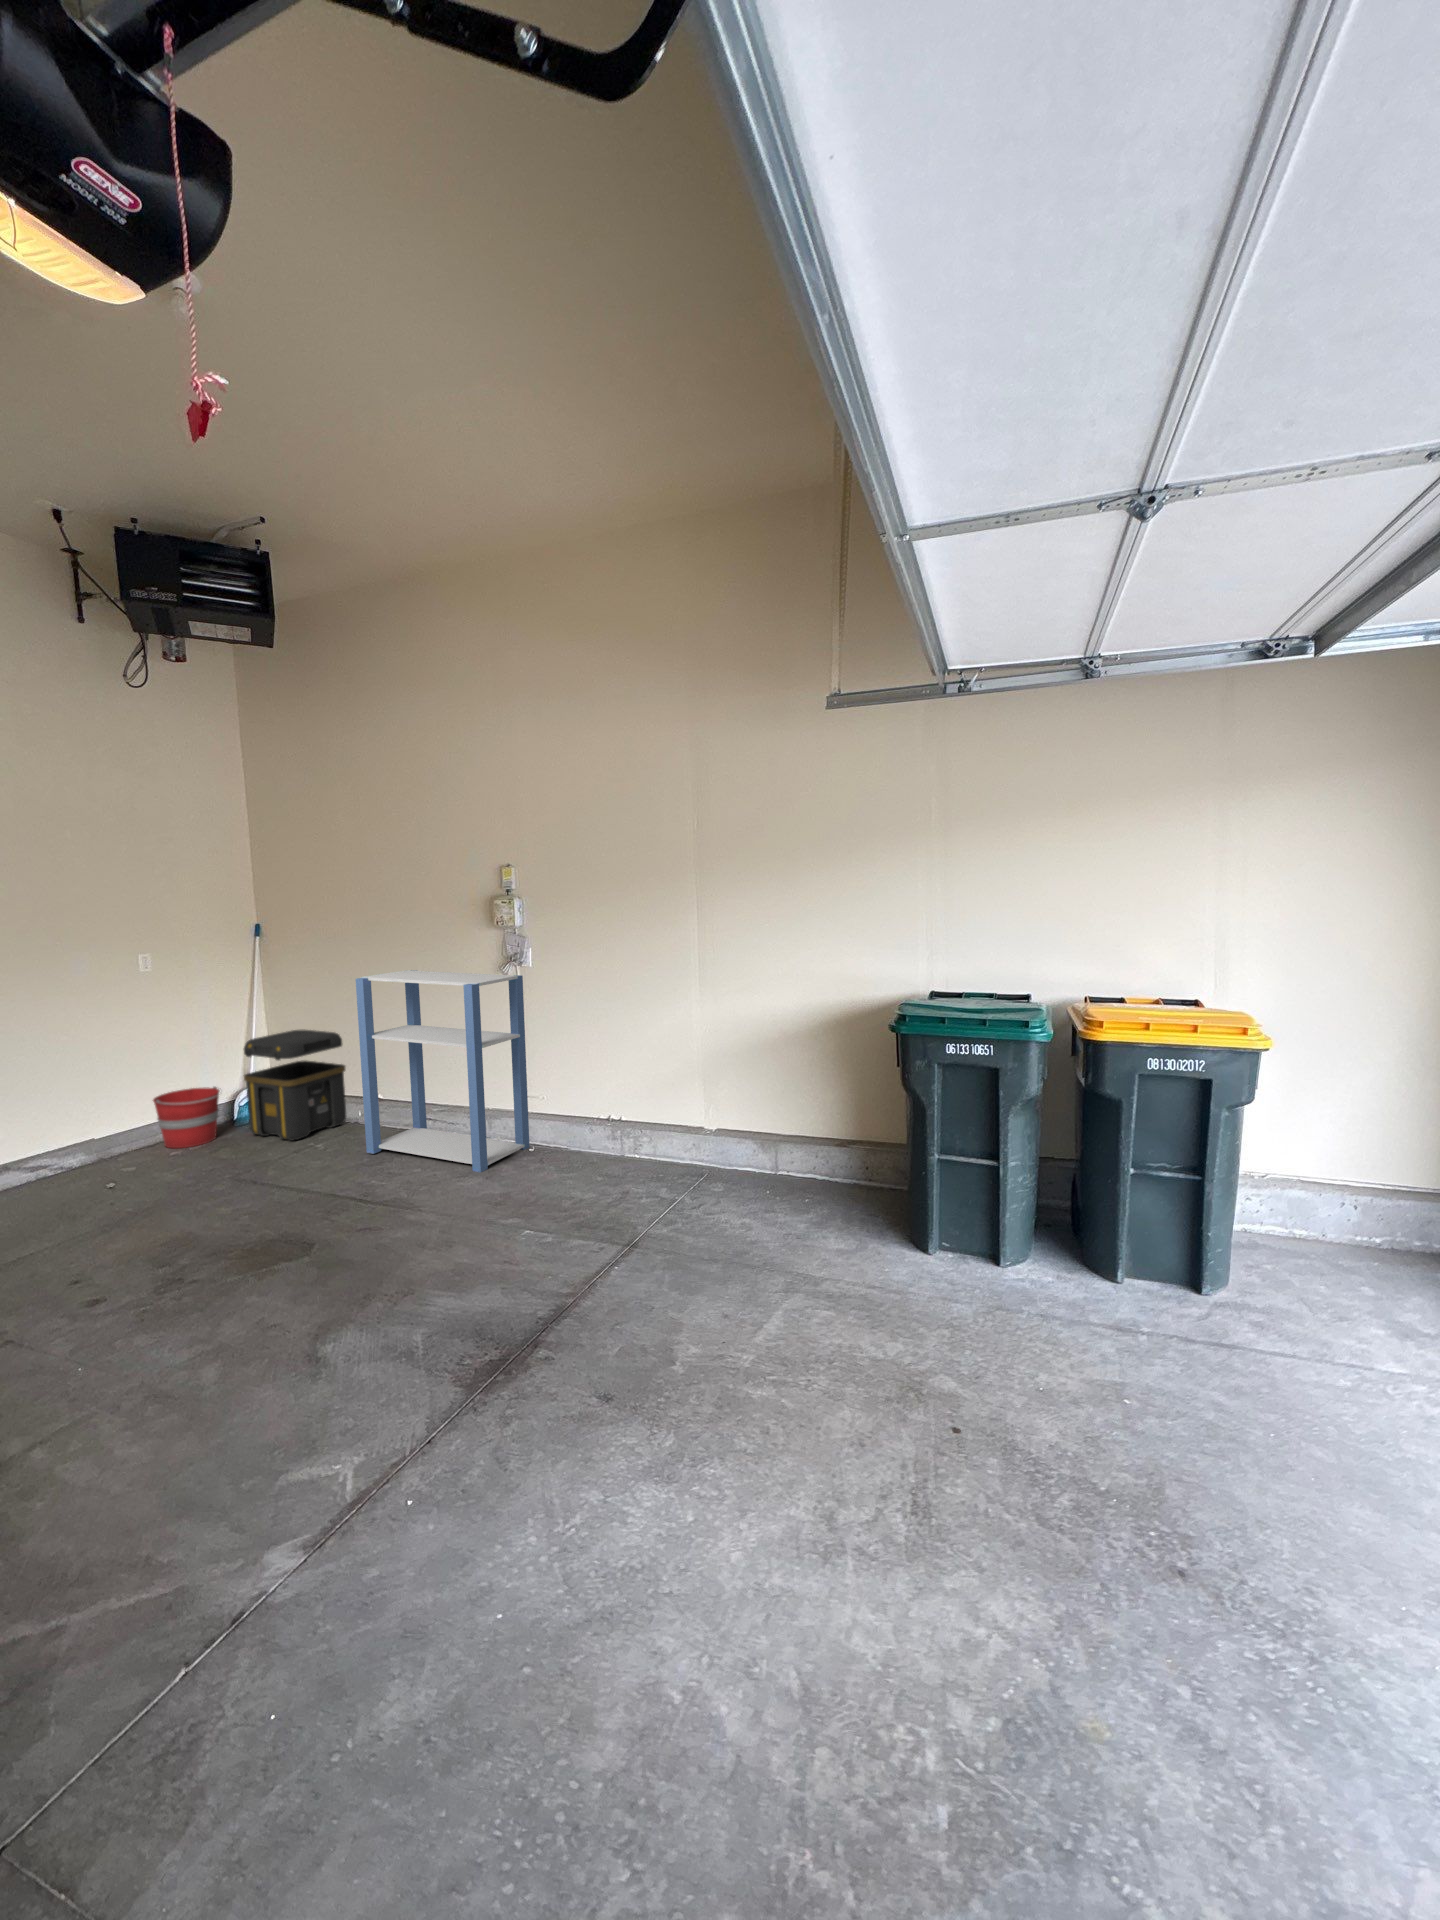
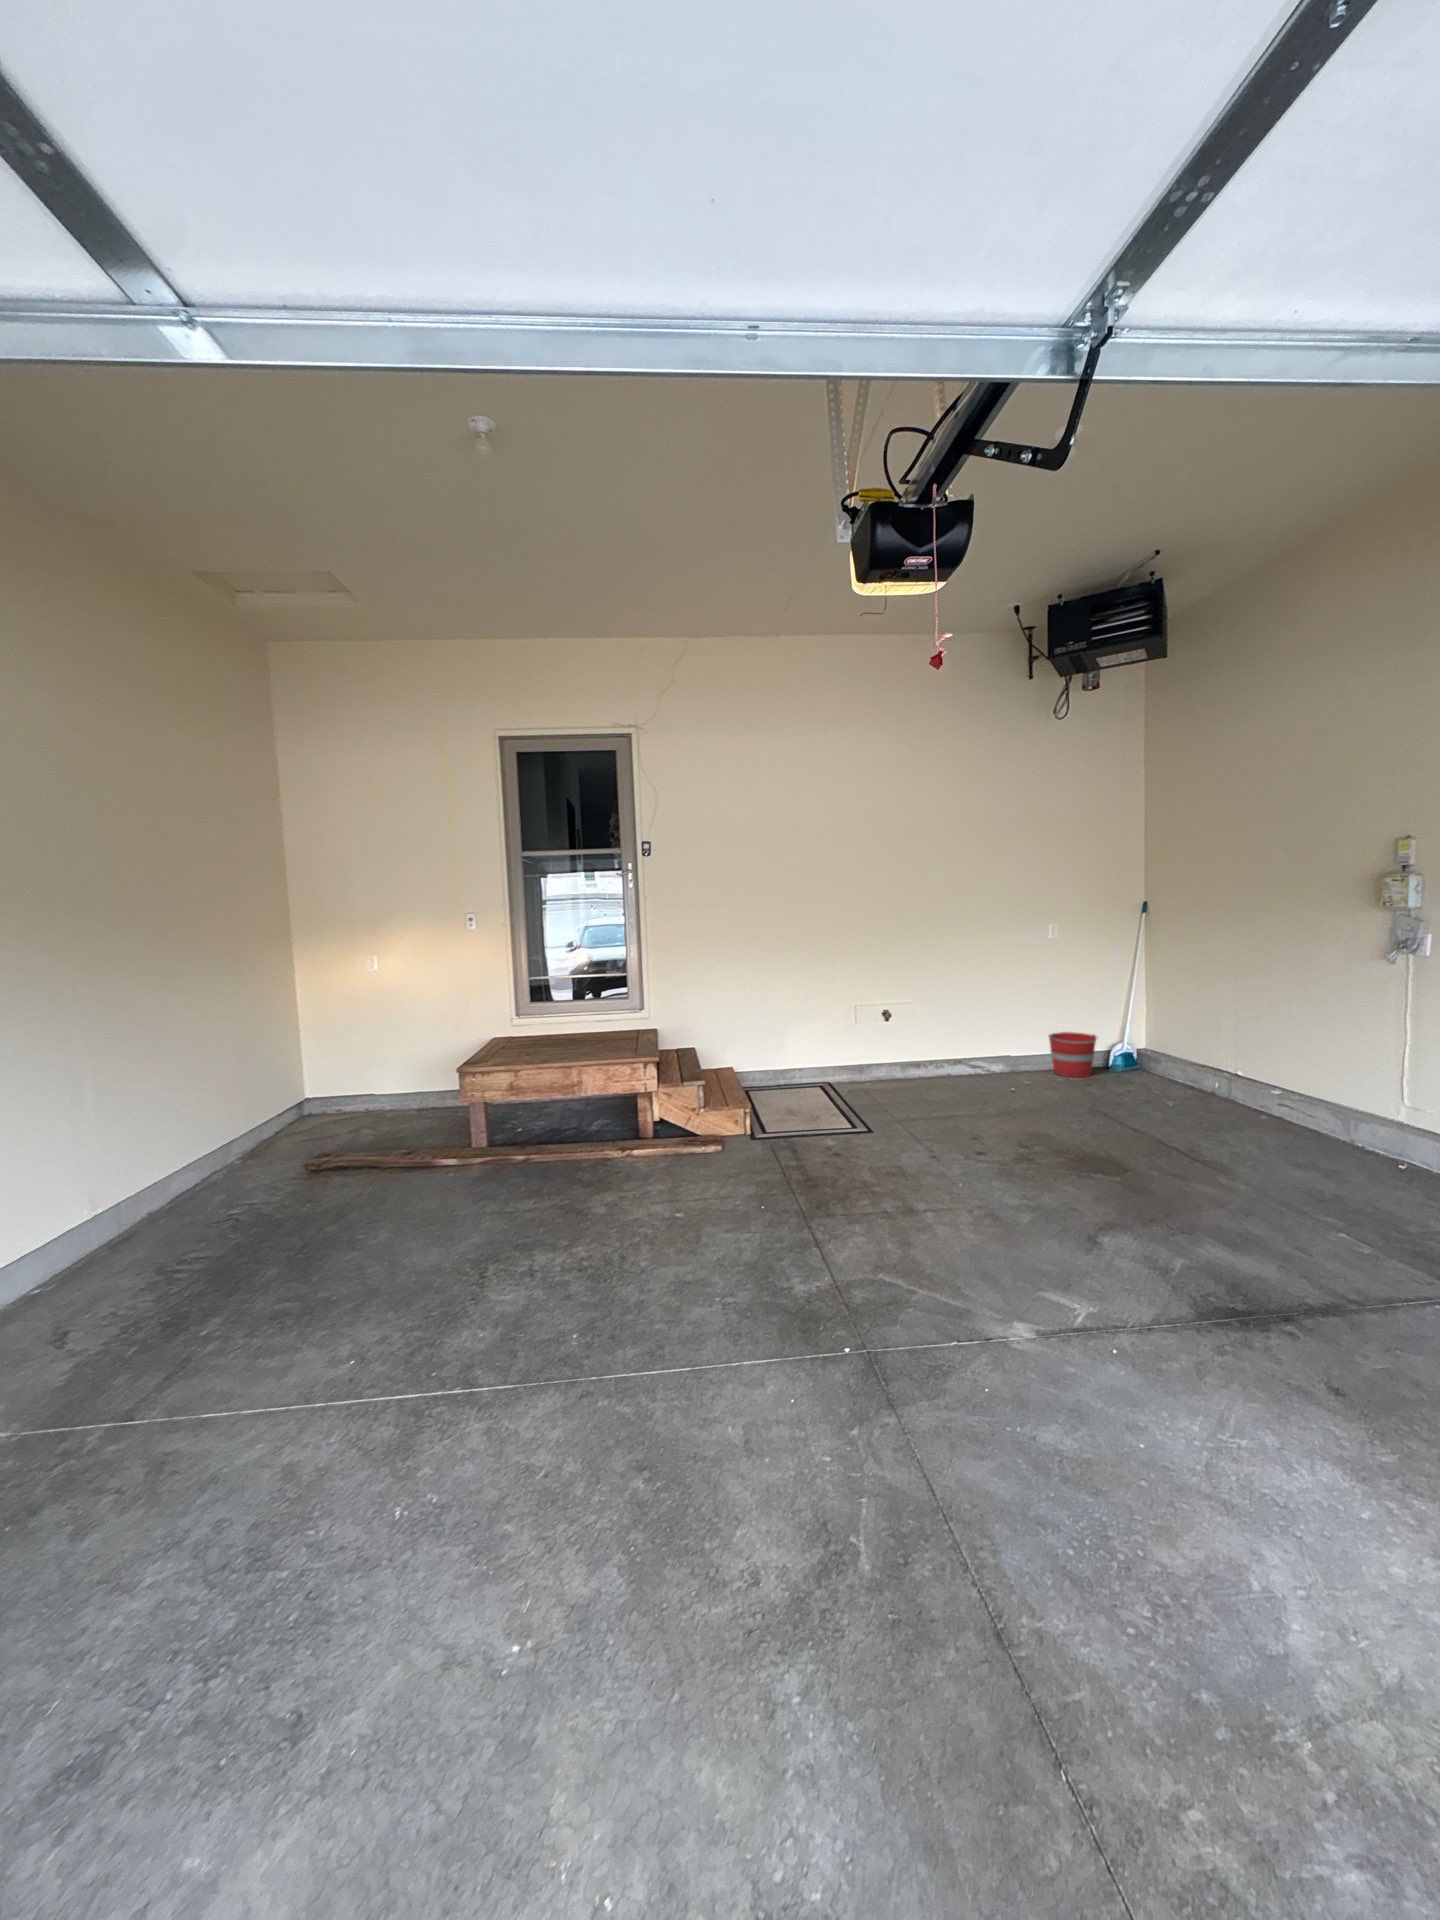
shelving unit: present [356,970,530,1172] -> none [1209,950,1412,1167]
toolbox: present [244,1030,346,1140] -> none [1115,998,1205,1092]

